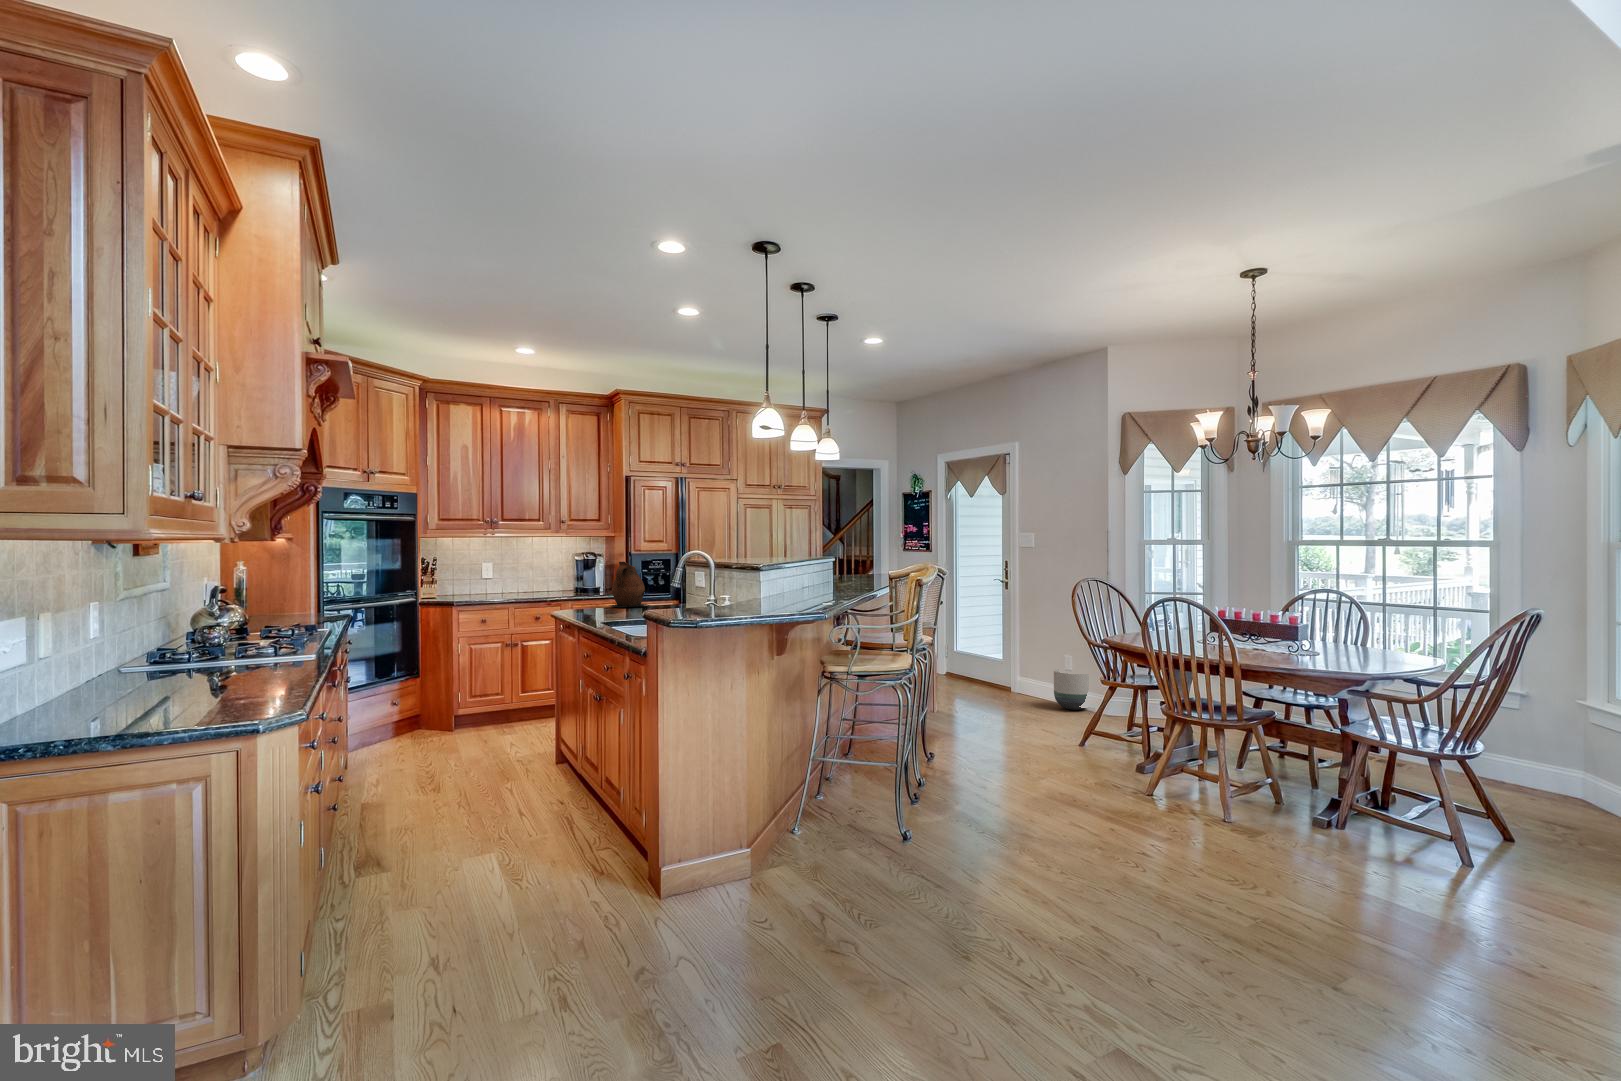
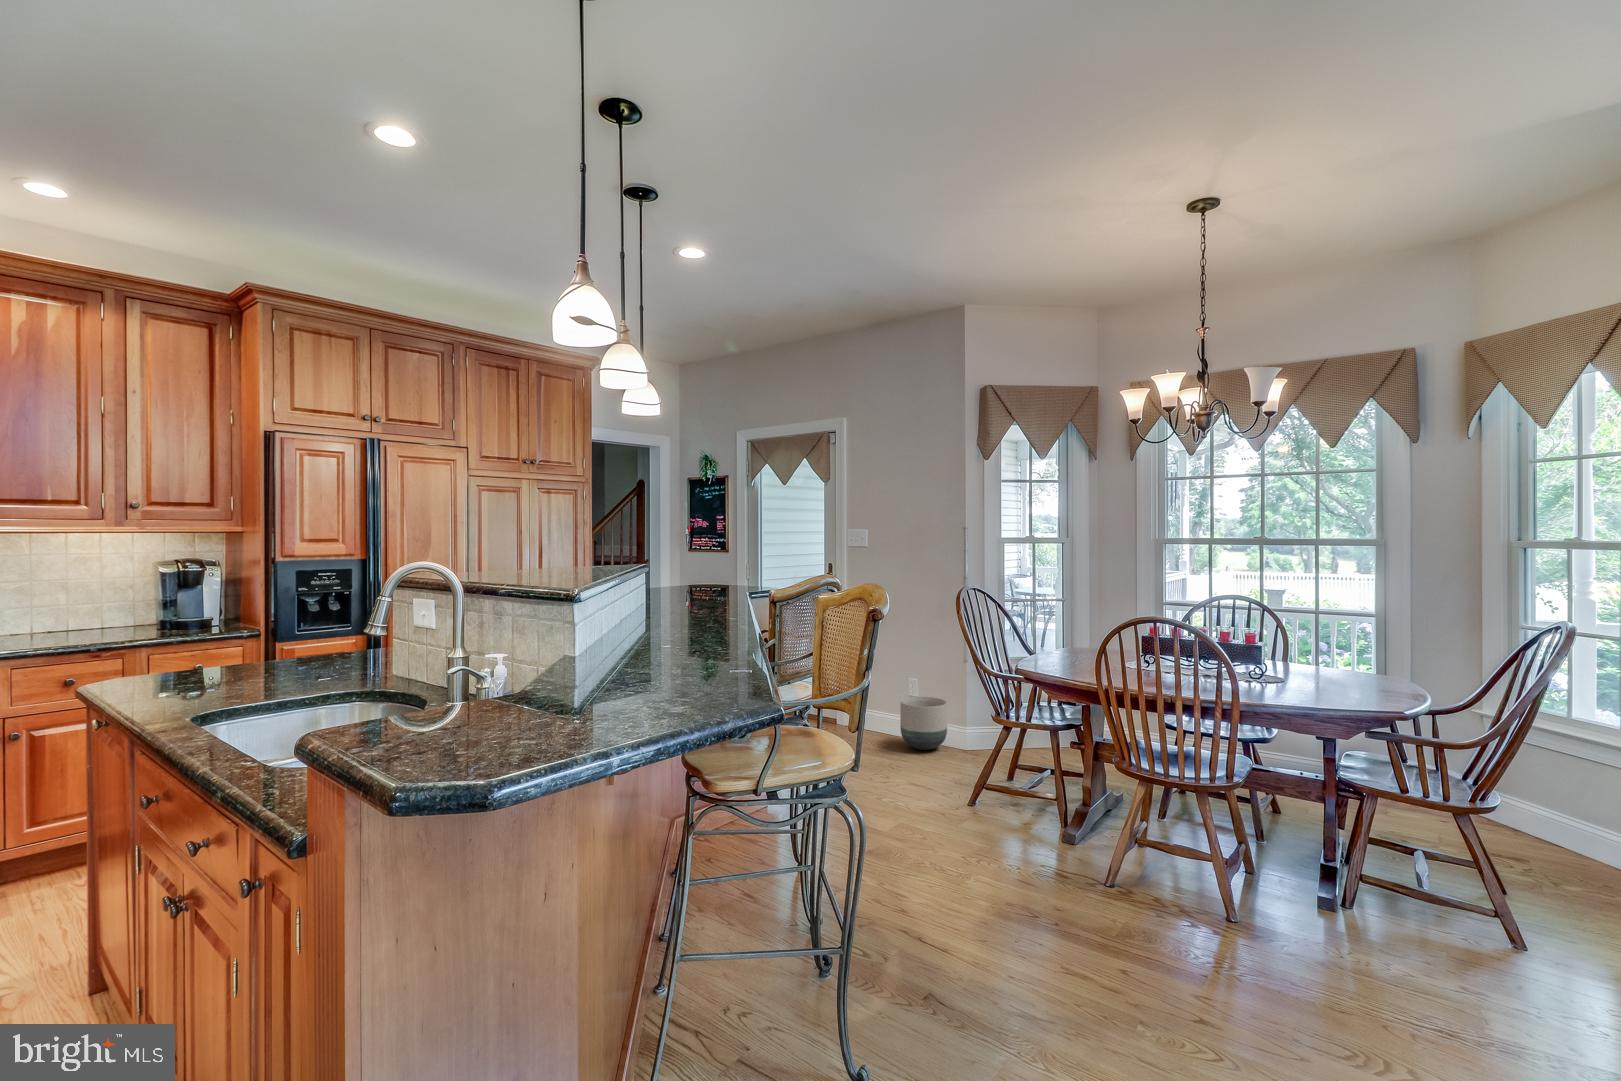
ceramic pitcher: present [610,562,650,607] -> none [197,587,299,679]

